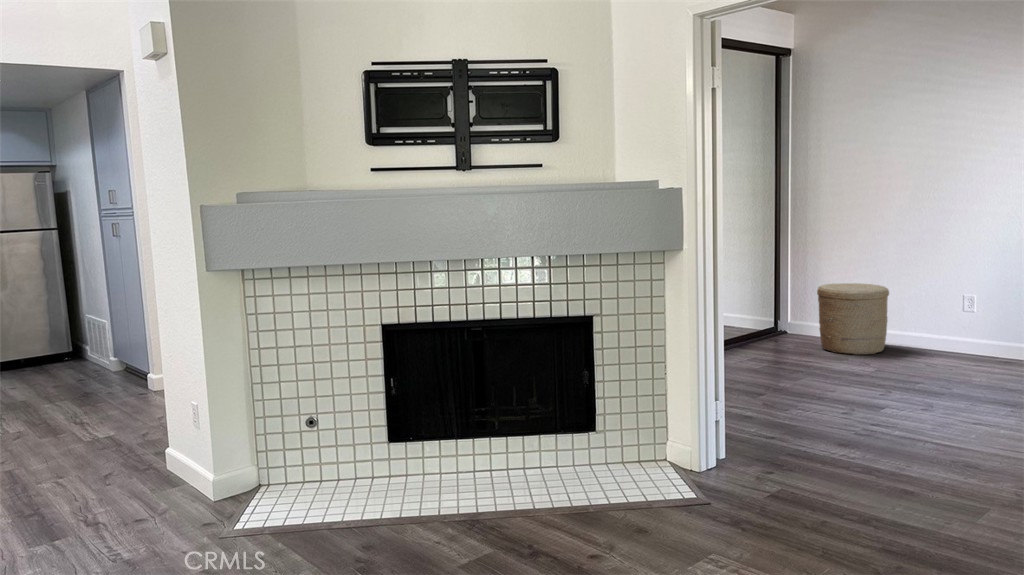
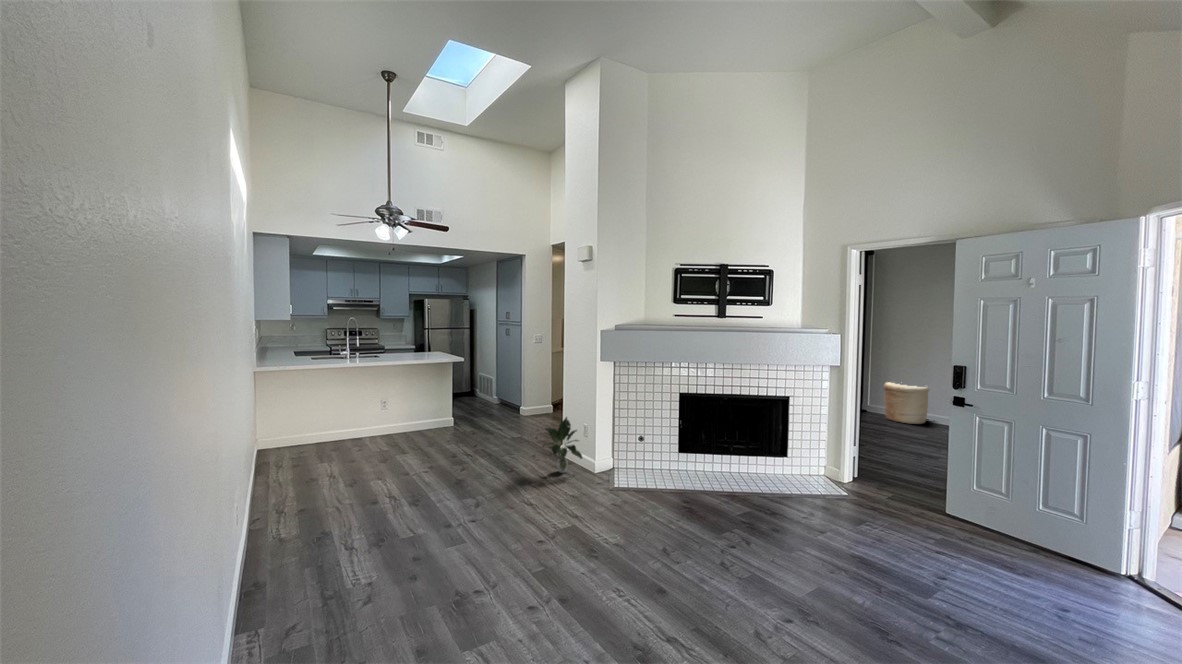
potted plant: none [95,387,186,501] -> present [543,417,582,473]

